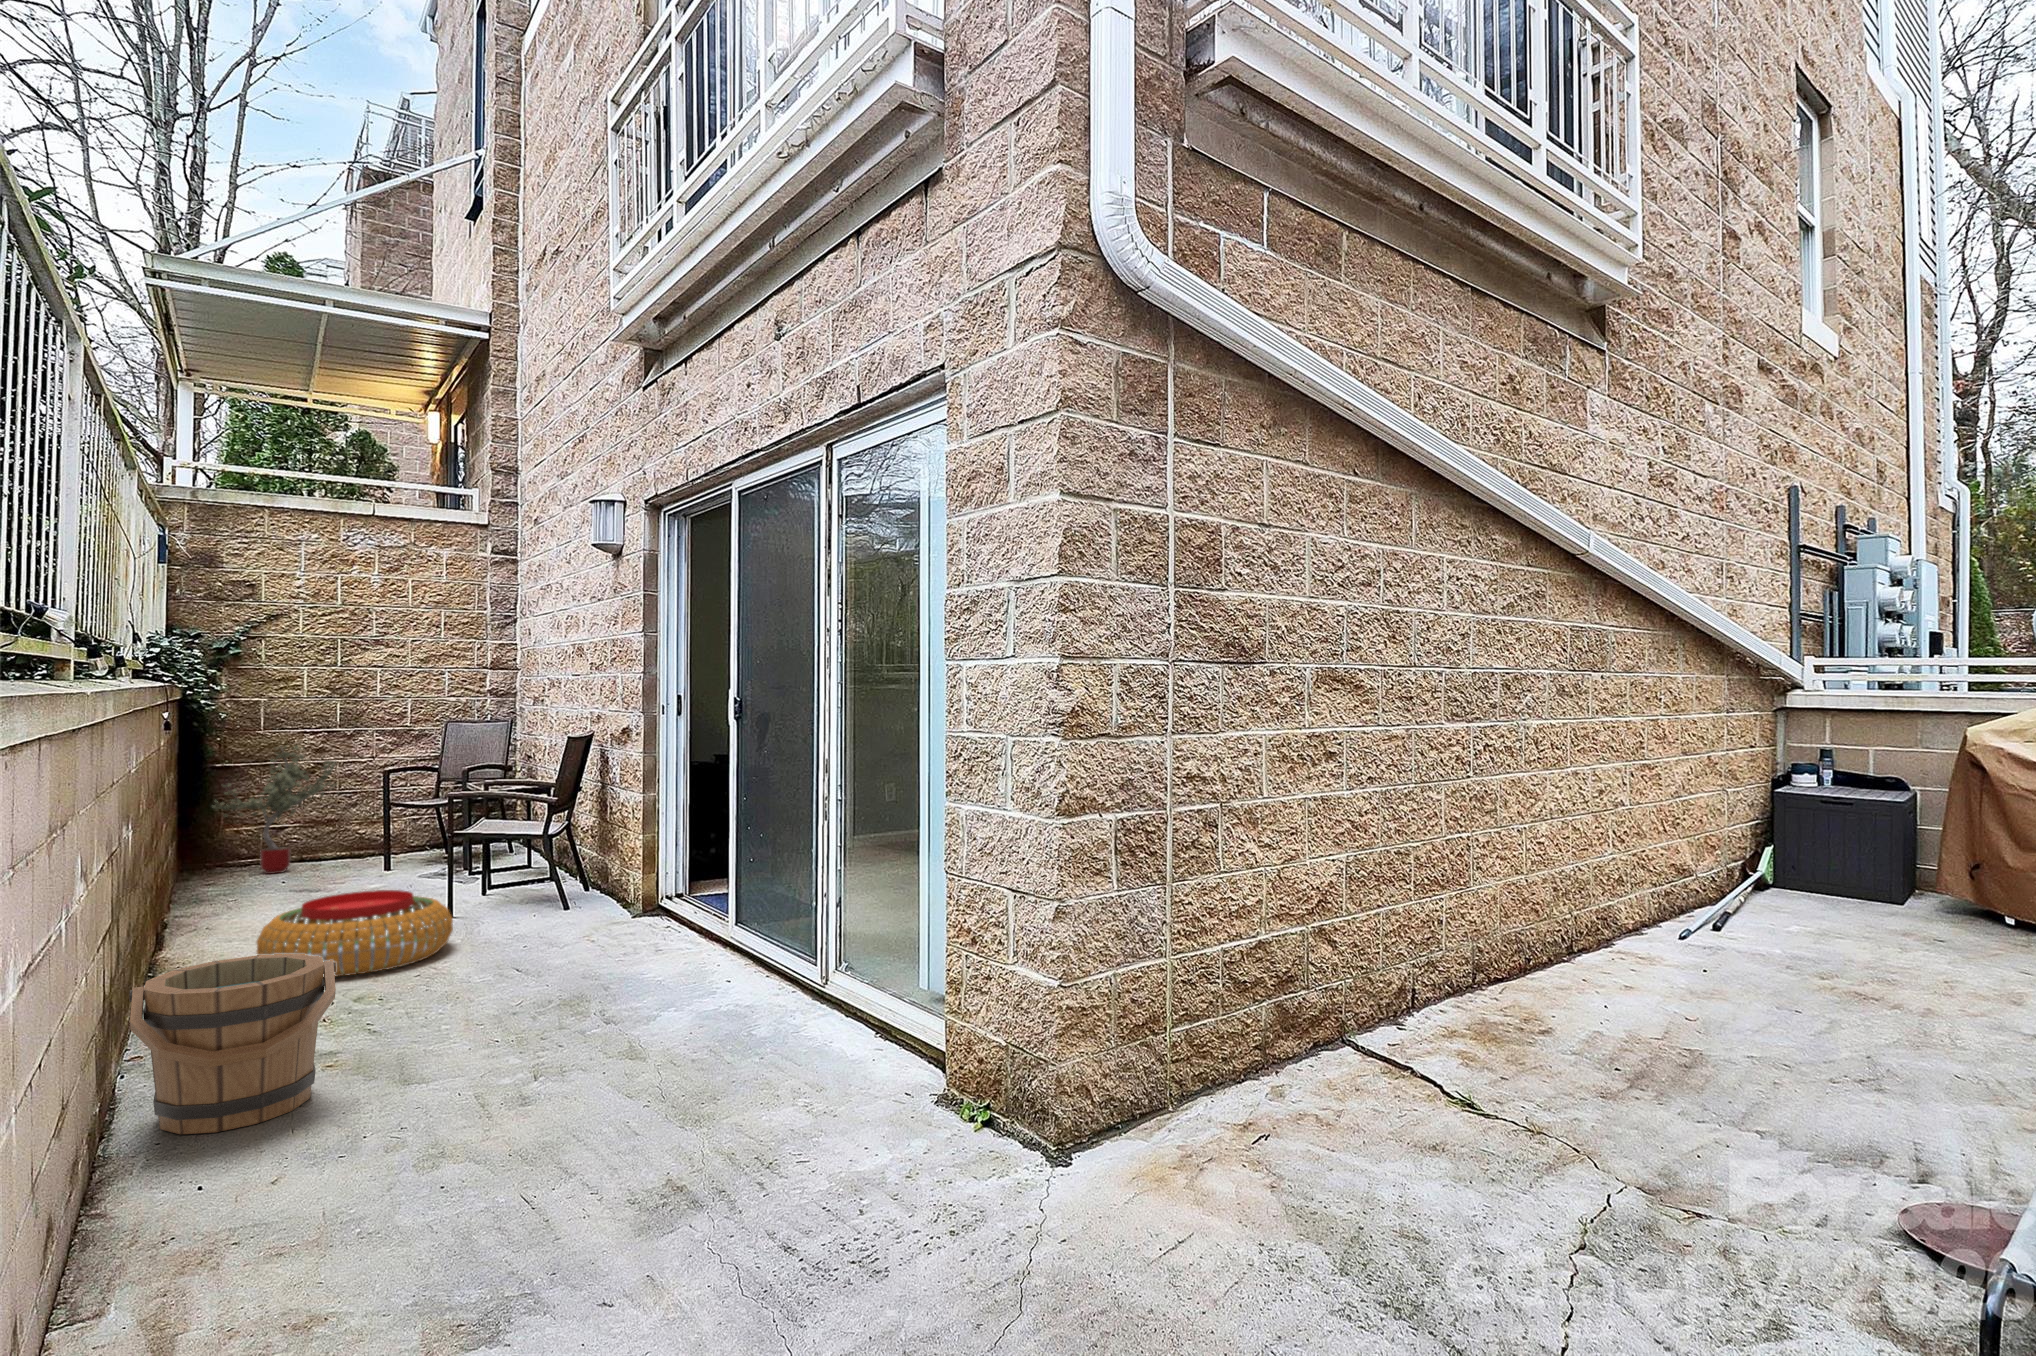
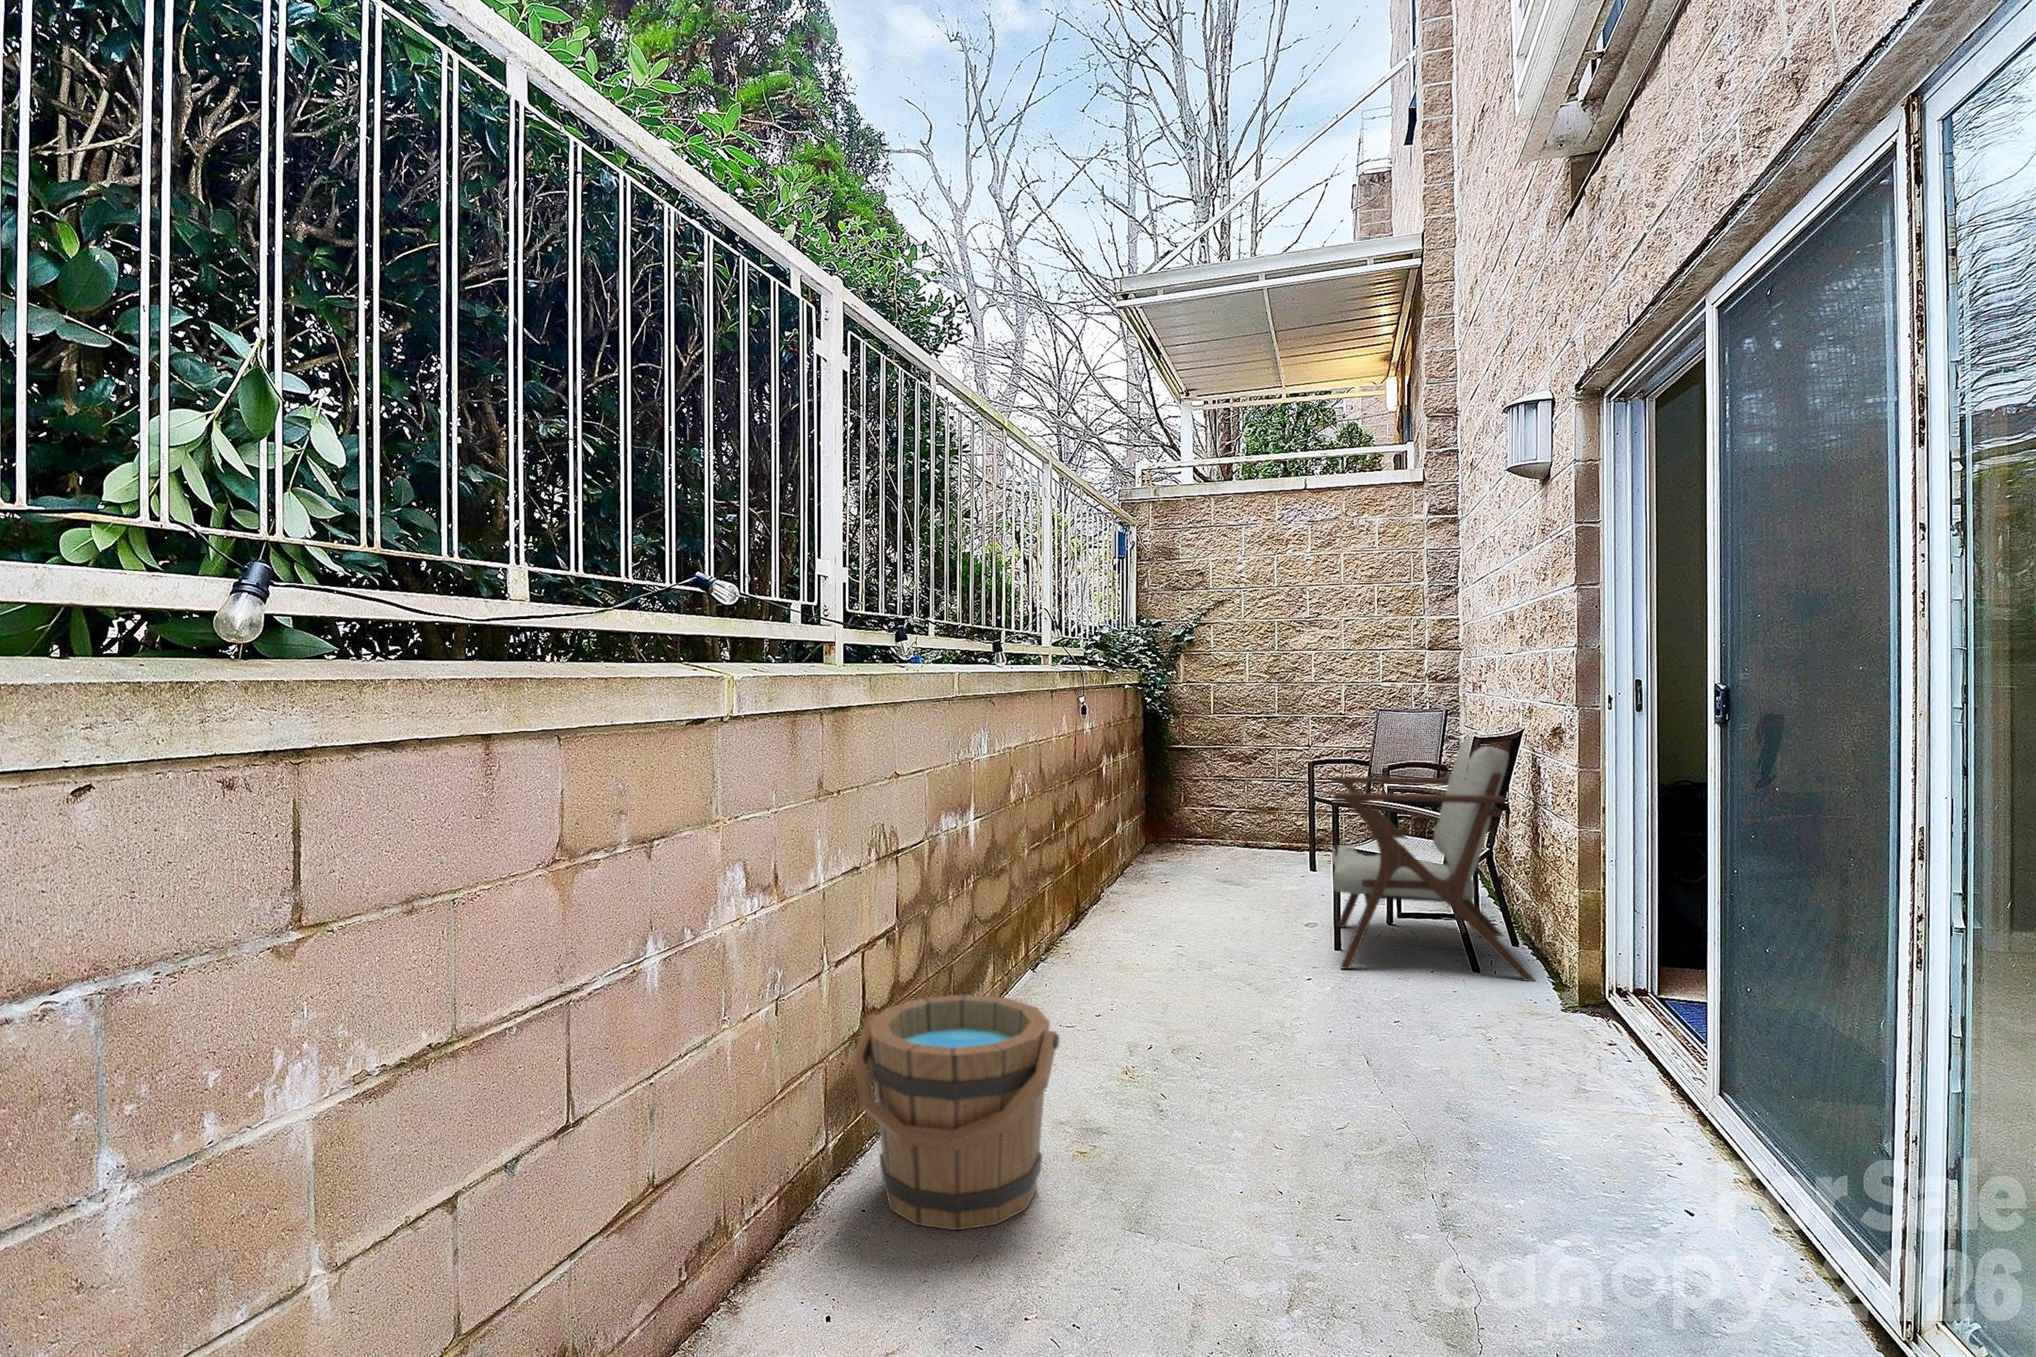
lounge chair: none [435,740,610,927] -> present [1331,738,1535,981]
potted tree: present [212,746,335,874] -> none [1169,730,1272,857]
pouf: present [257,890,453,977] -> none [1118,906,1316,1013]

